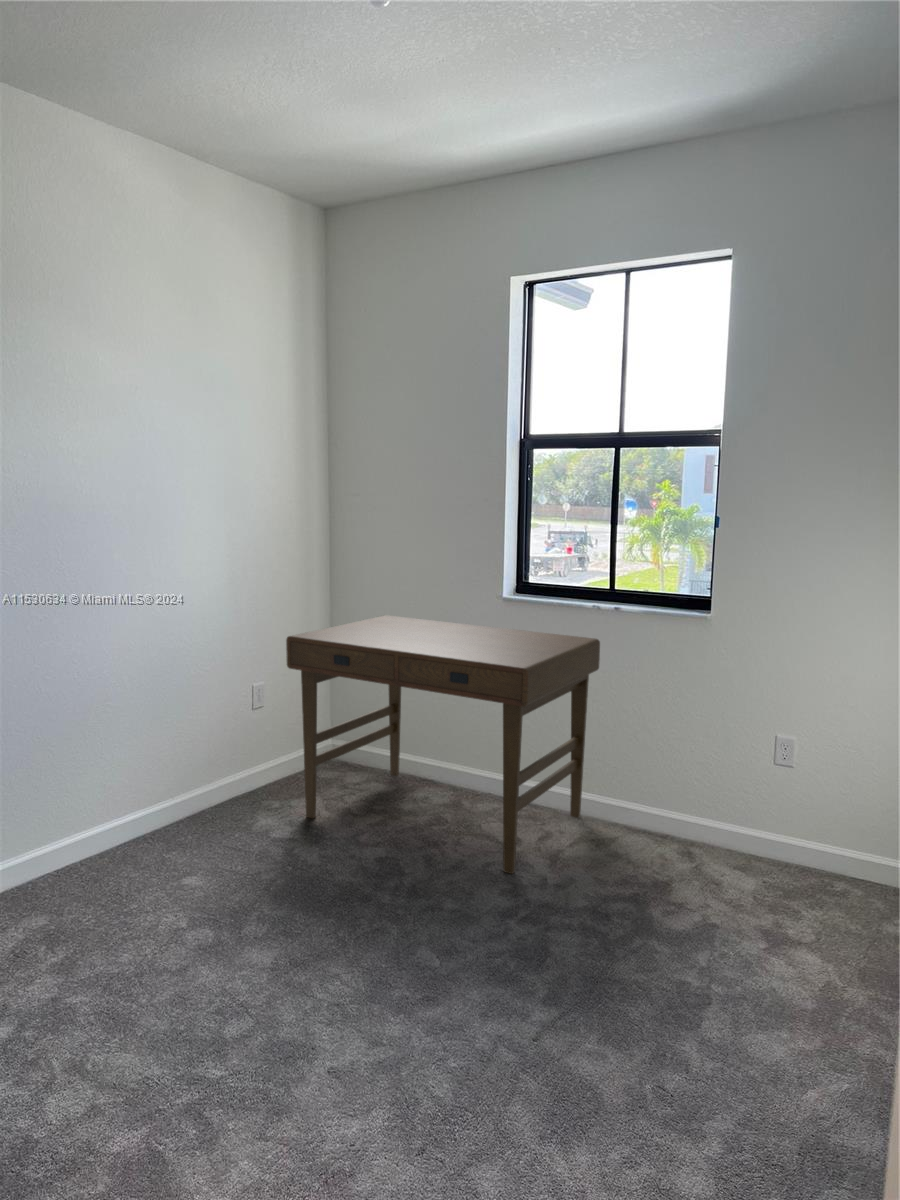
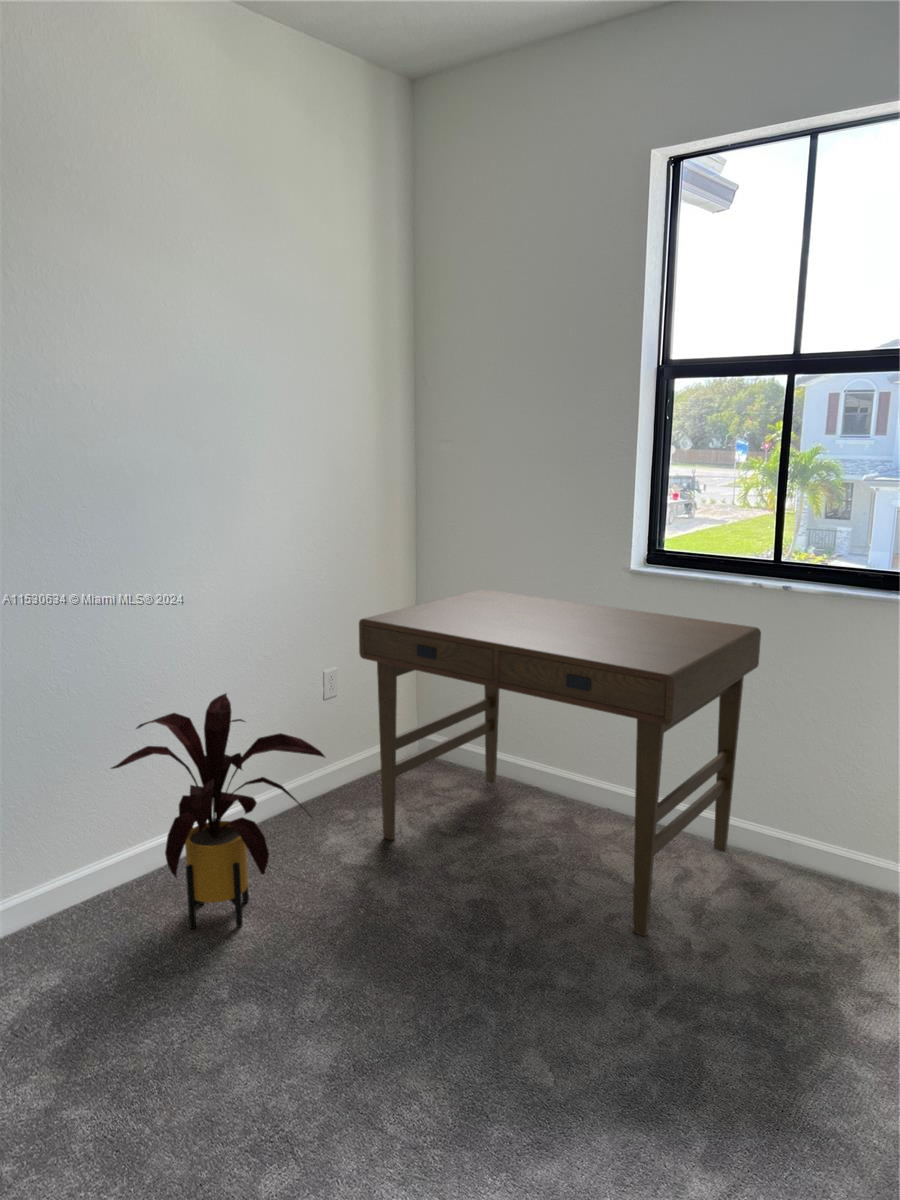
house plant: none [89,696,264,884] -> present [111,693,325,929]

